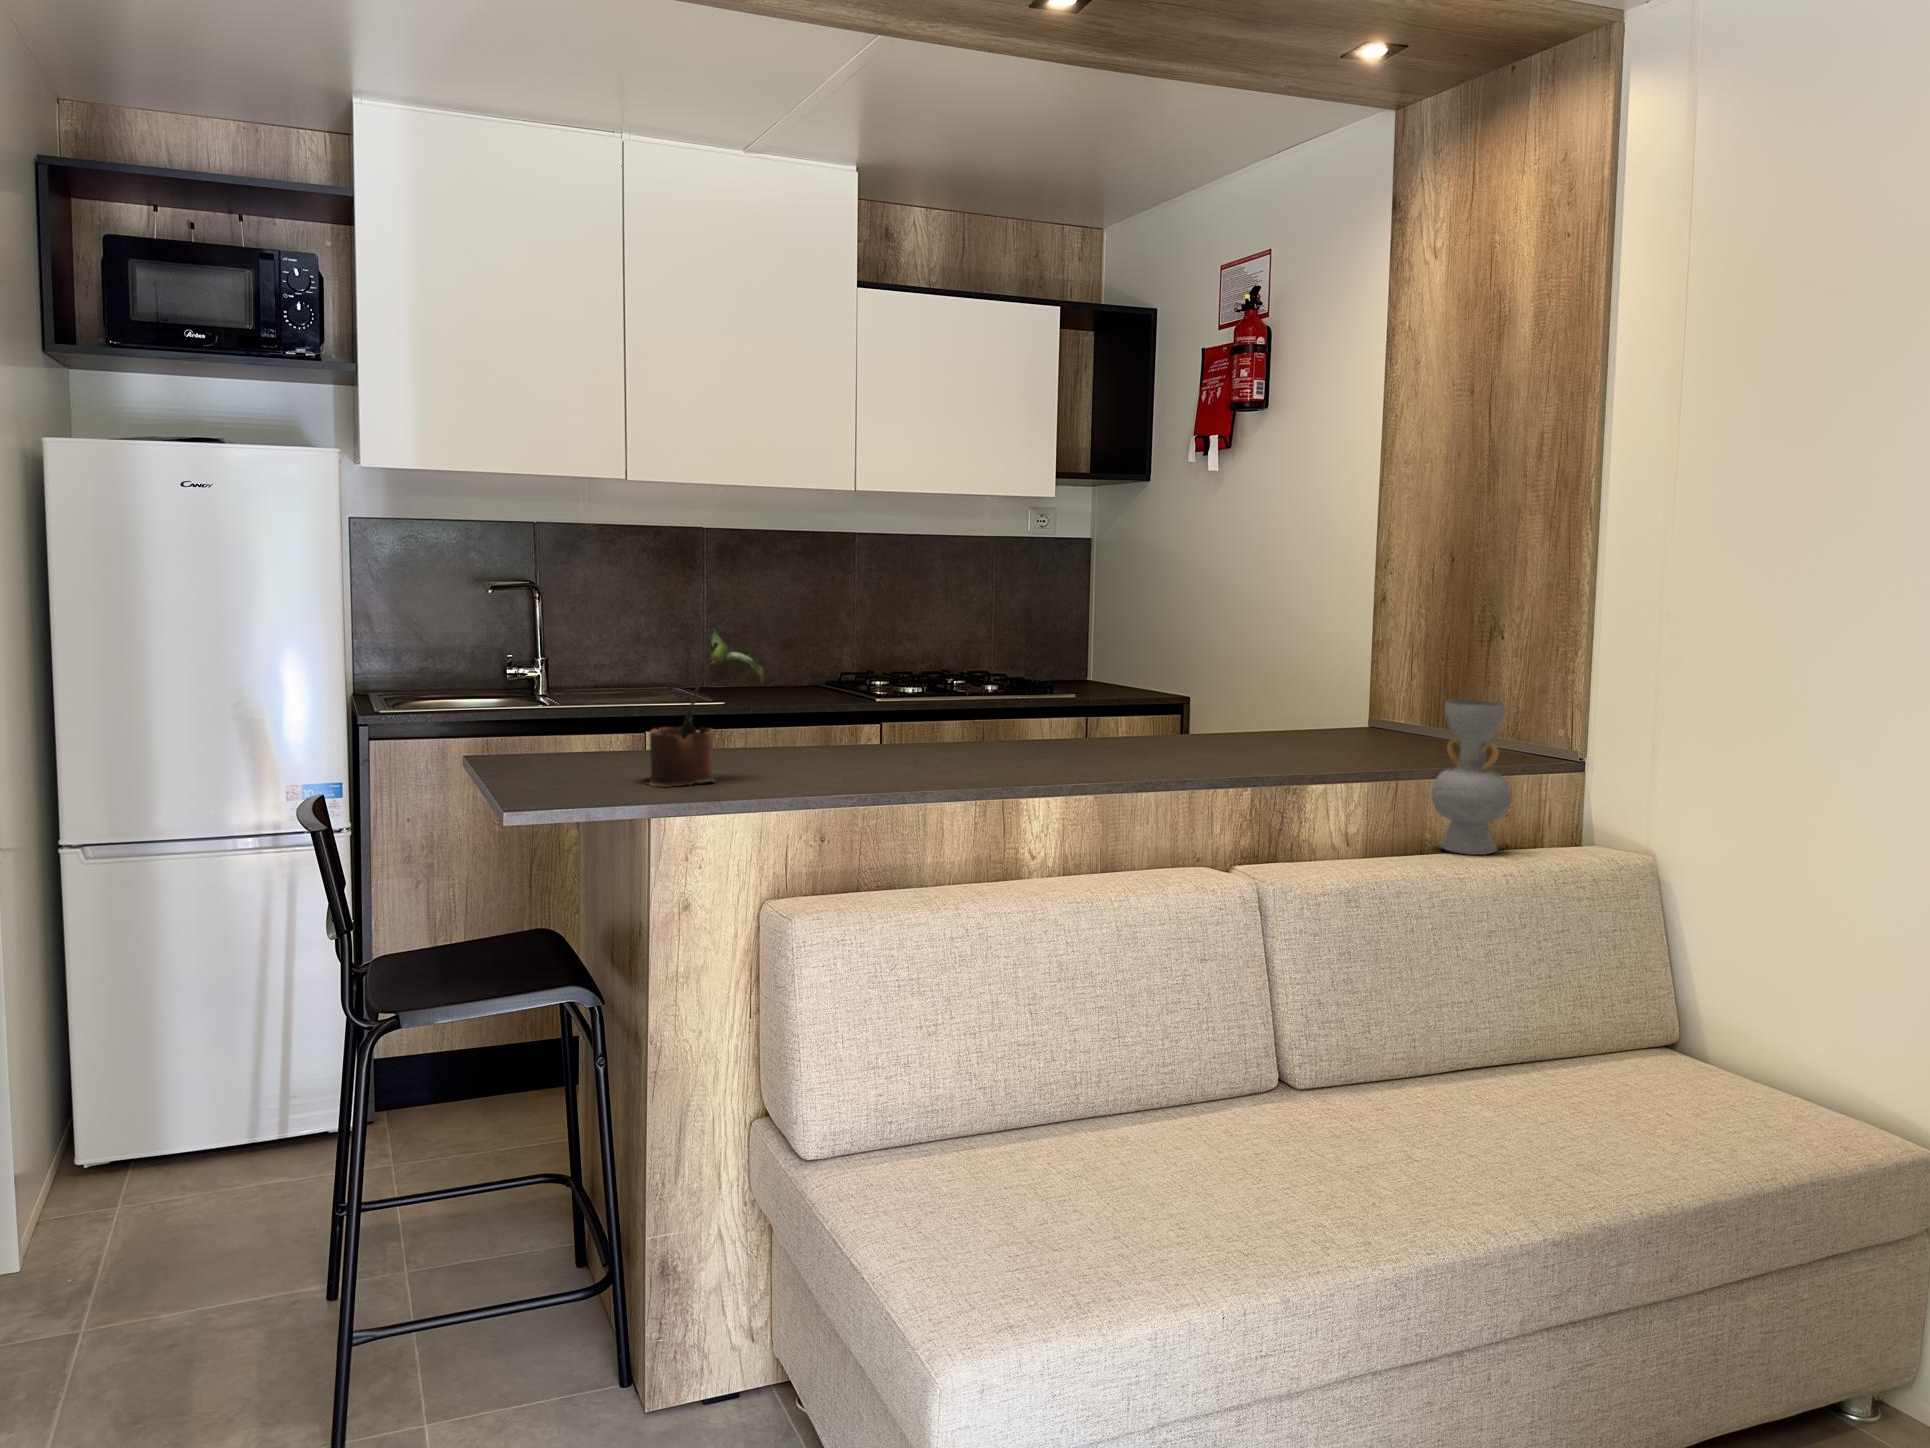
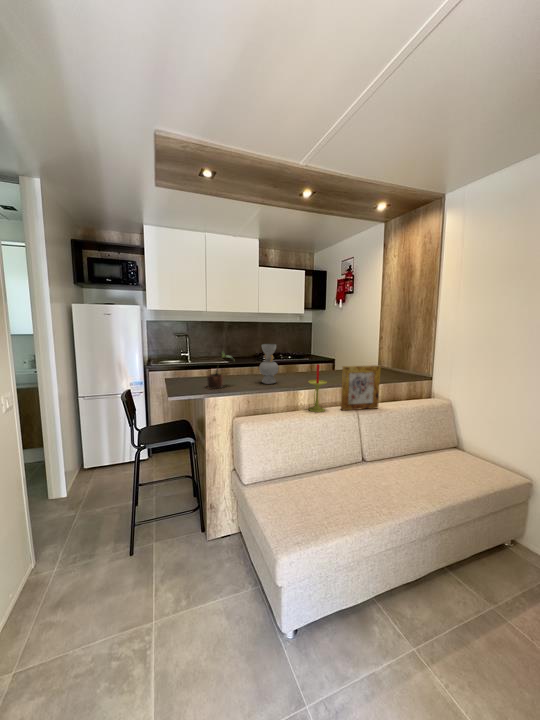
candle: none [1064,685,1139,883] -> present [308,364,327,412]
picture frame: none [1195,696,1354,878] -> present [341,365,381,410]
decorative vase: present [1431,700,1511,855] -> present [259,344,279,384]

